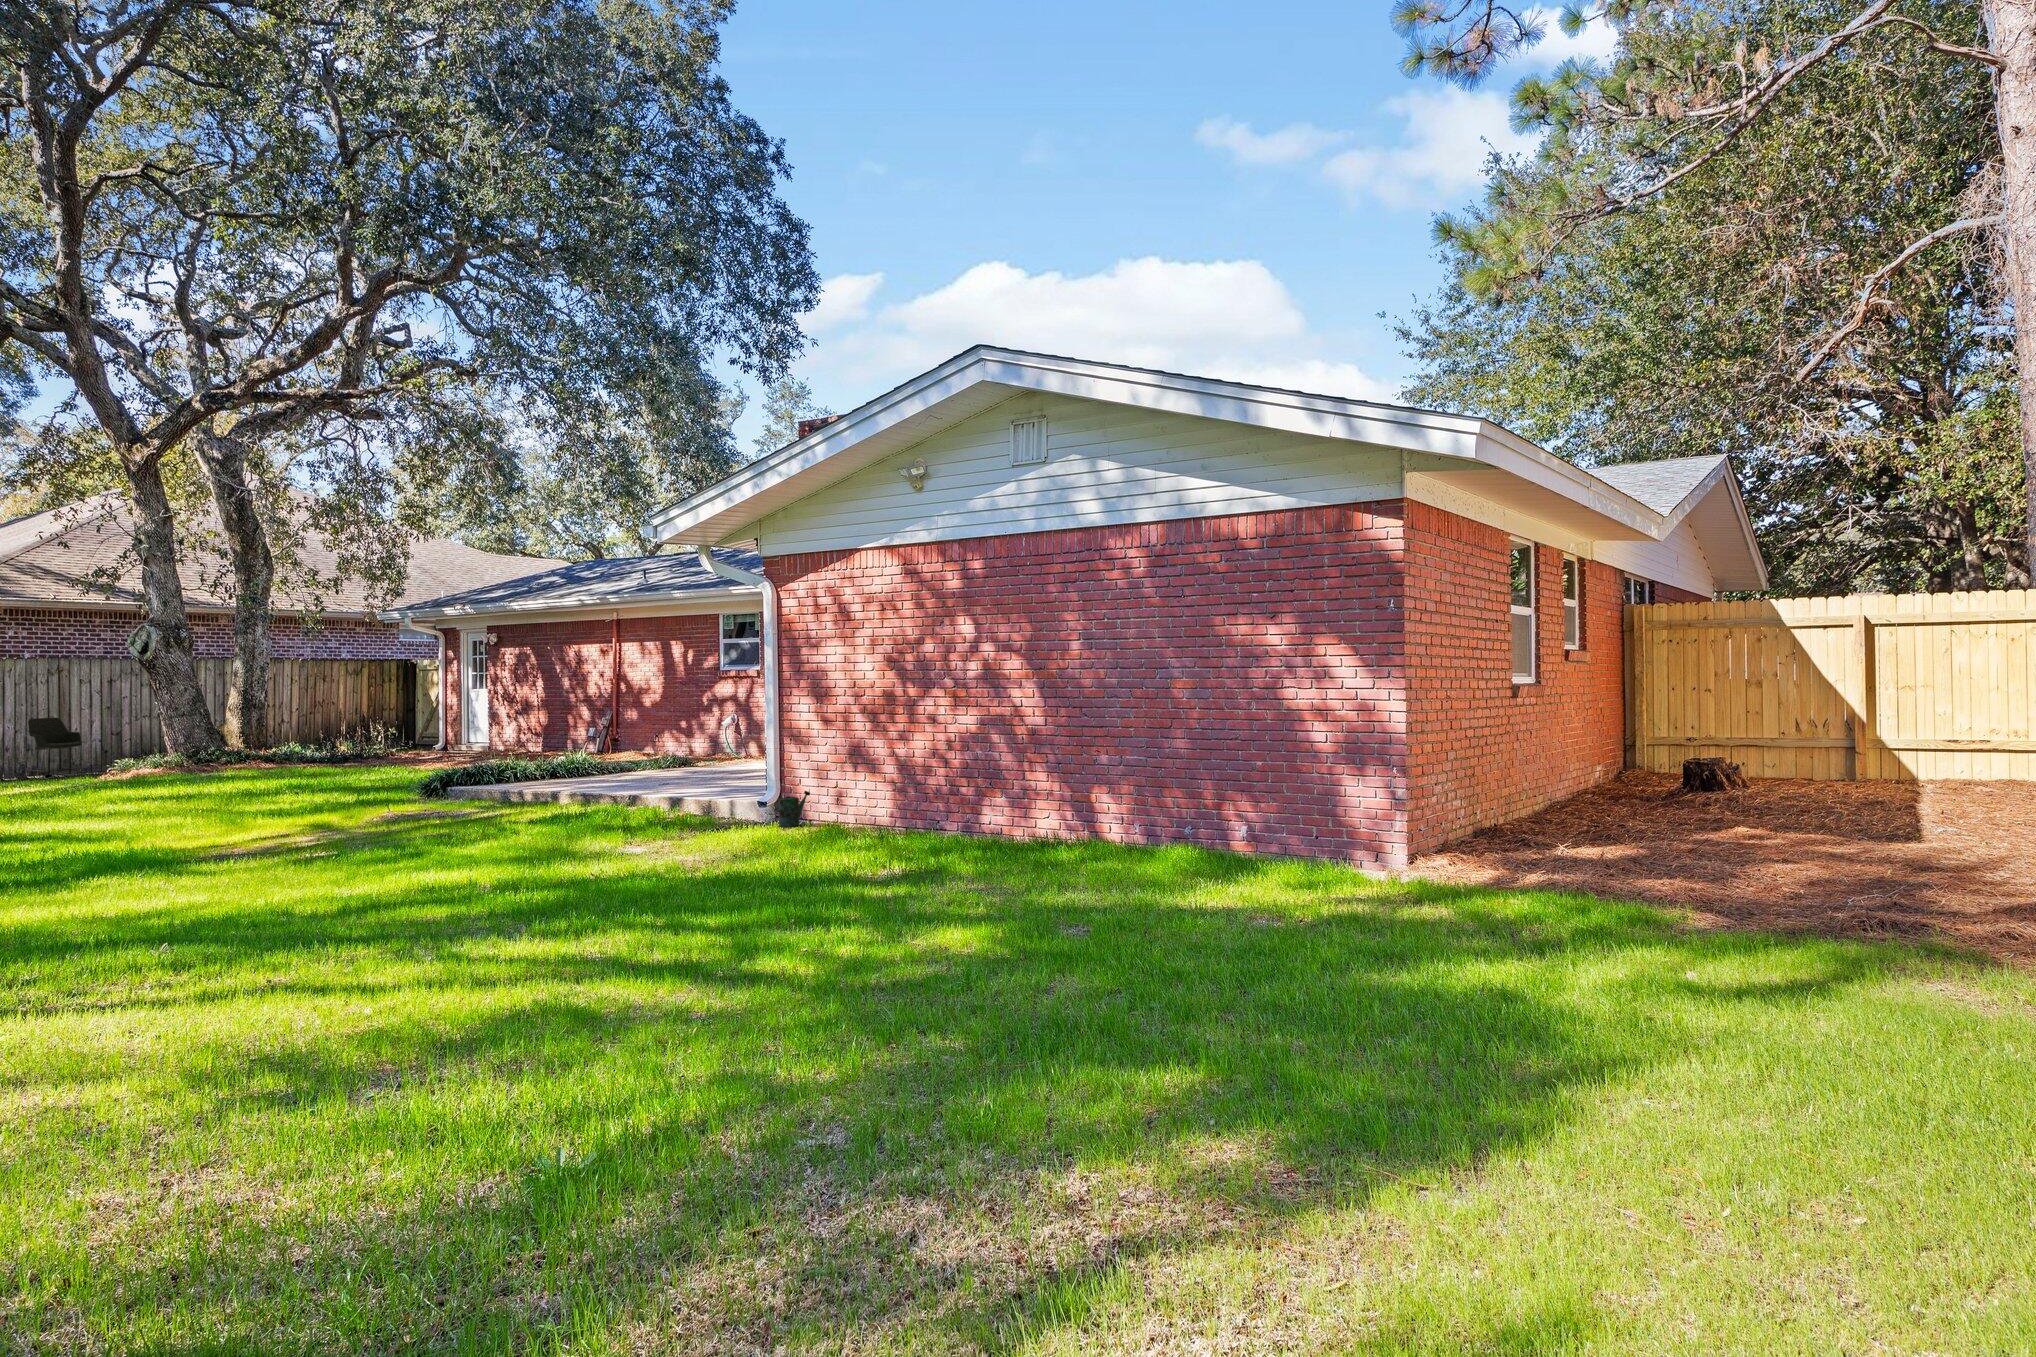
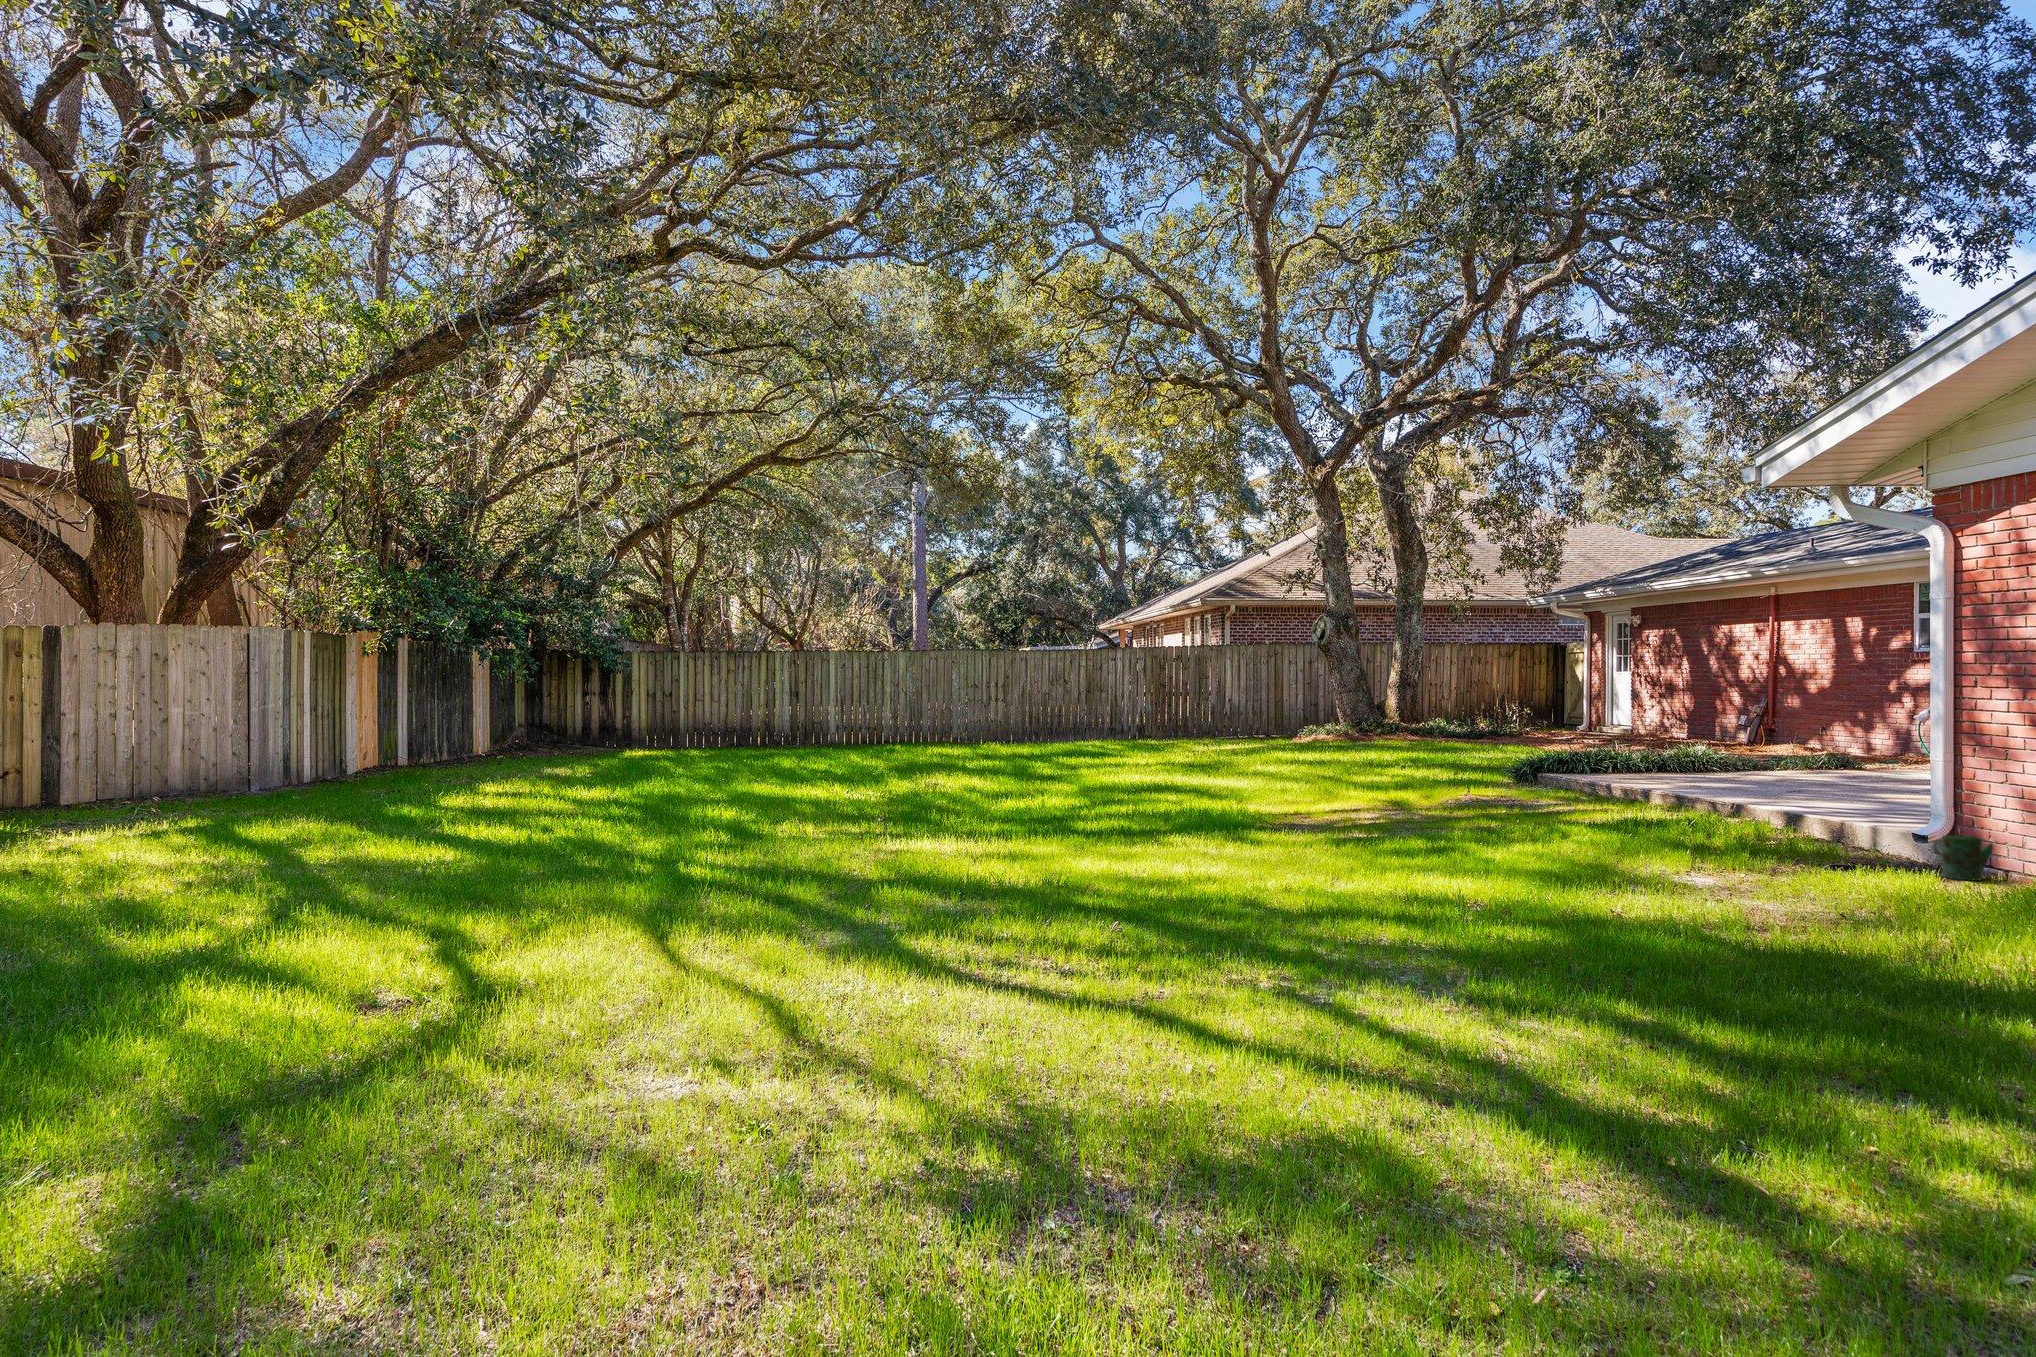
chair: present [28,718,86,772] -> none [1264,690,1298,731]

